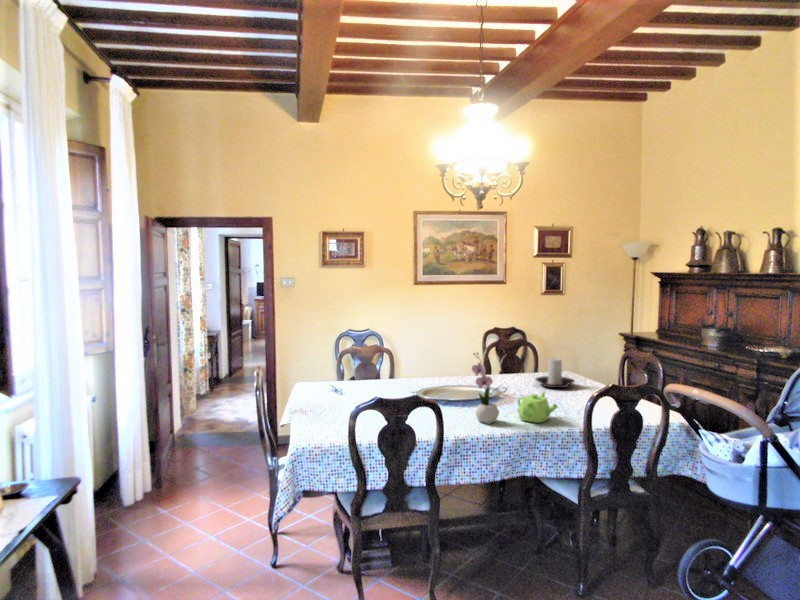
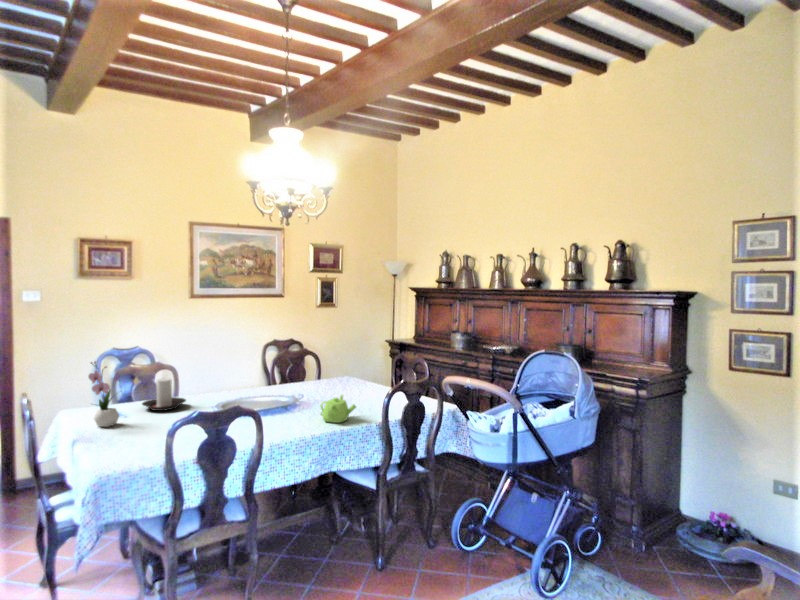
flower arrangement: present [472,353,499,424] -> present [89,362,119,427]
candle holder: present [536,358,574,388] -> present [142,378,186,411]

